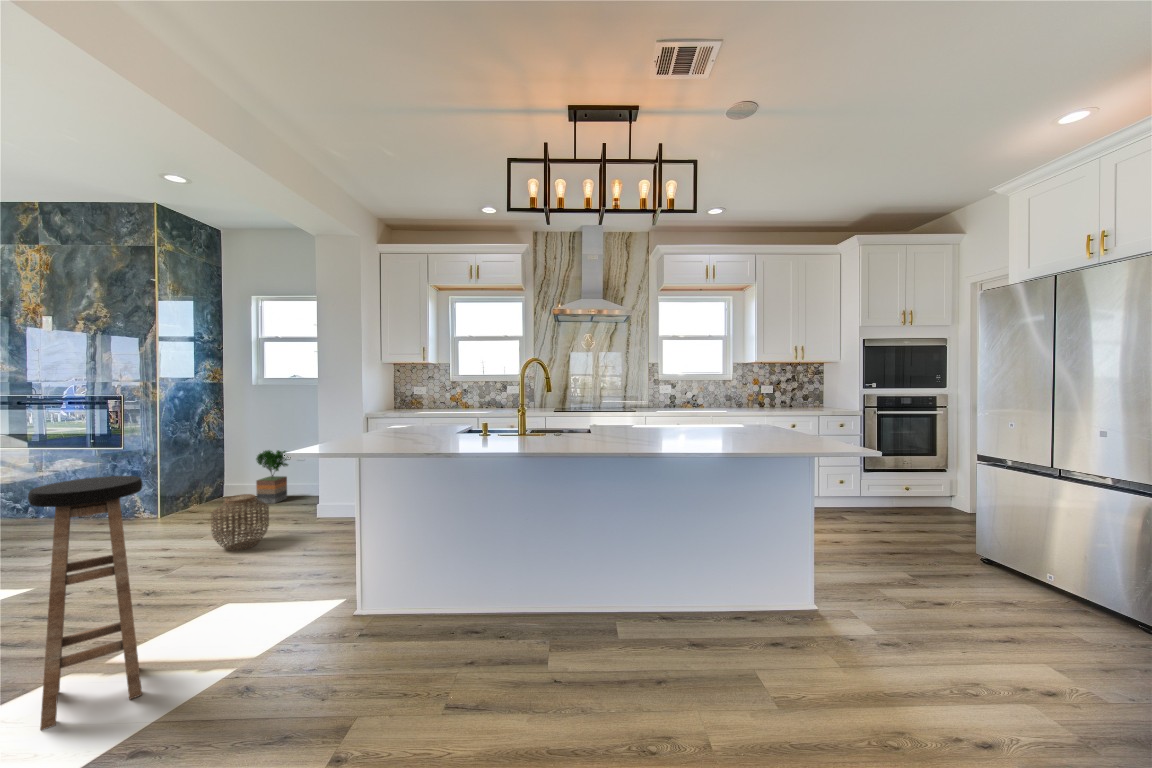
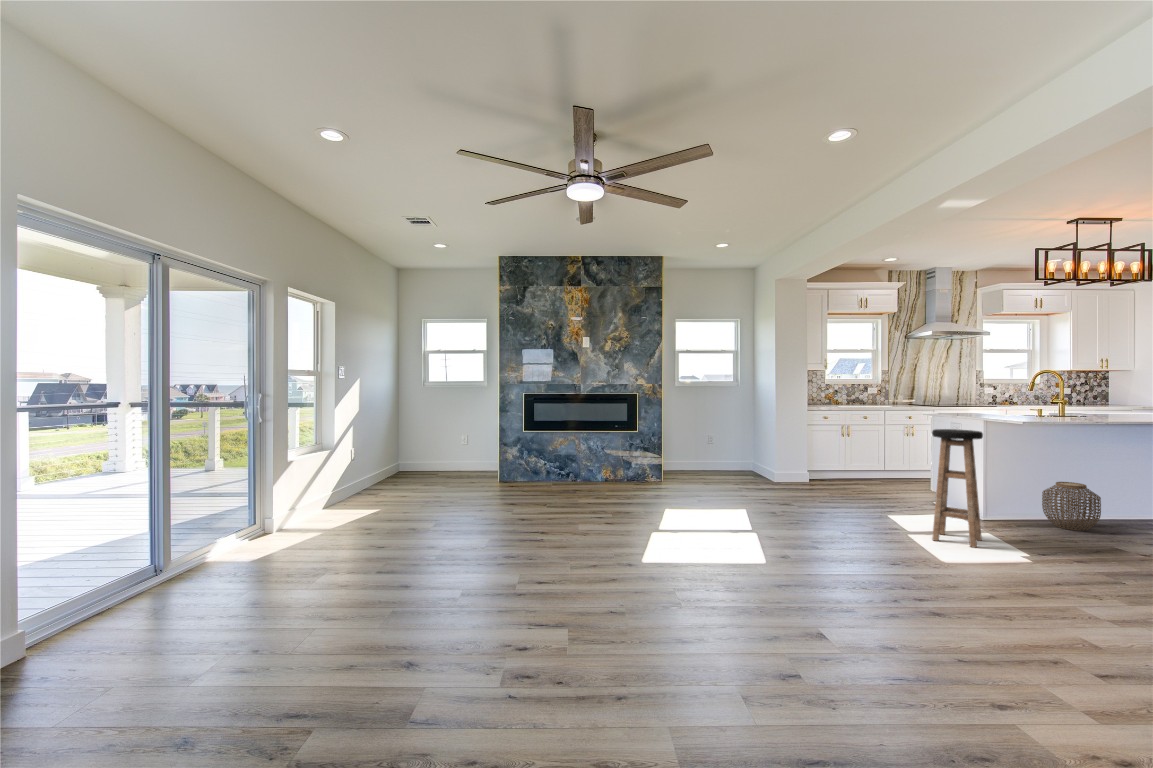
potted tree: present [256,450,291,503] -> none [691,436,719,476]
woven basket: present [211,494,269,550] -> present [1042,482,1101,531]

